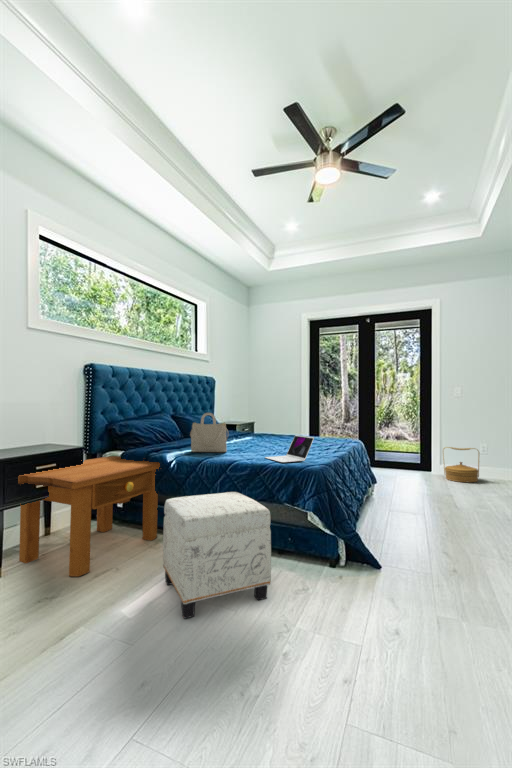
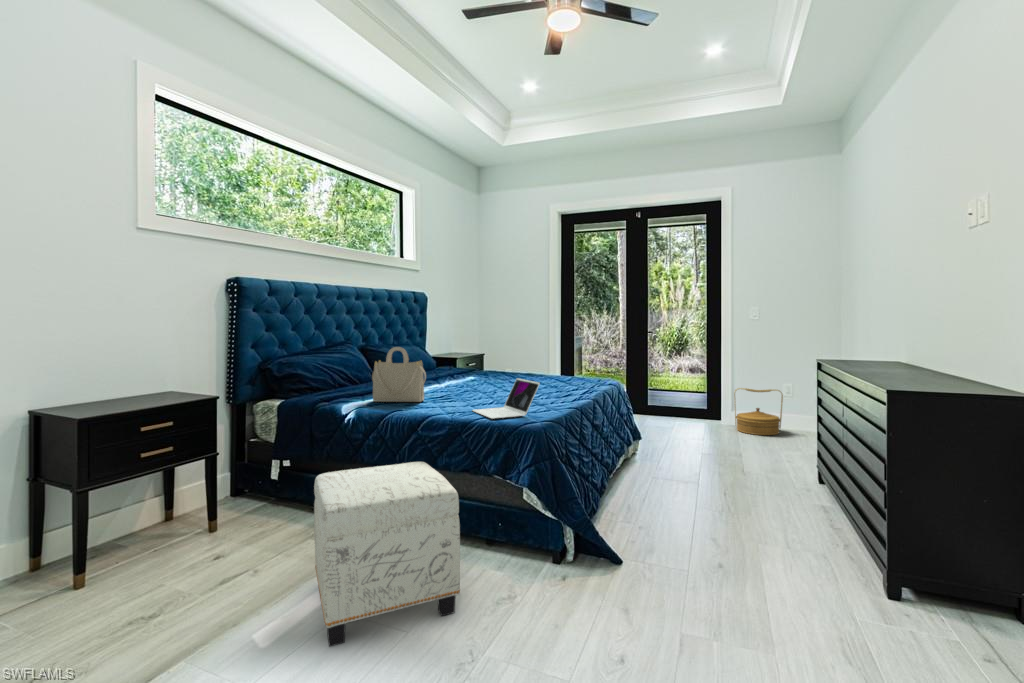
side table: present [18,456,160,577] -> none [84,407,346,580]

